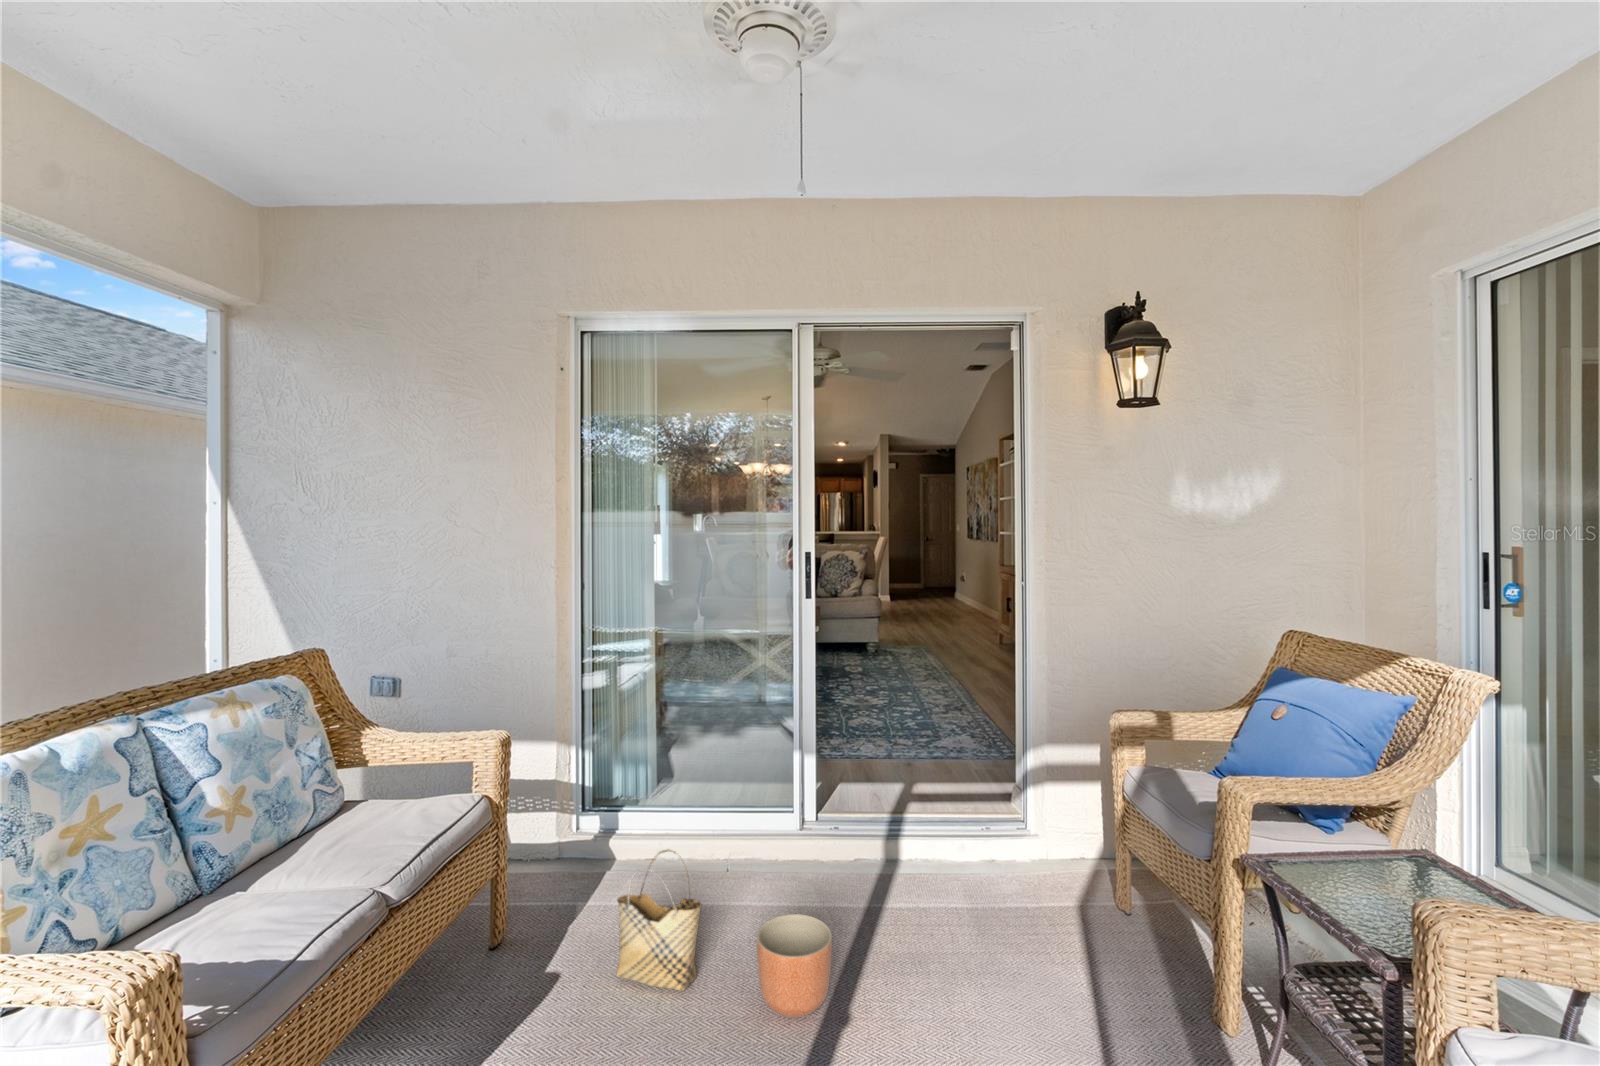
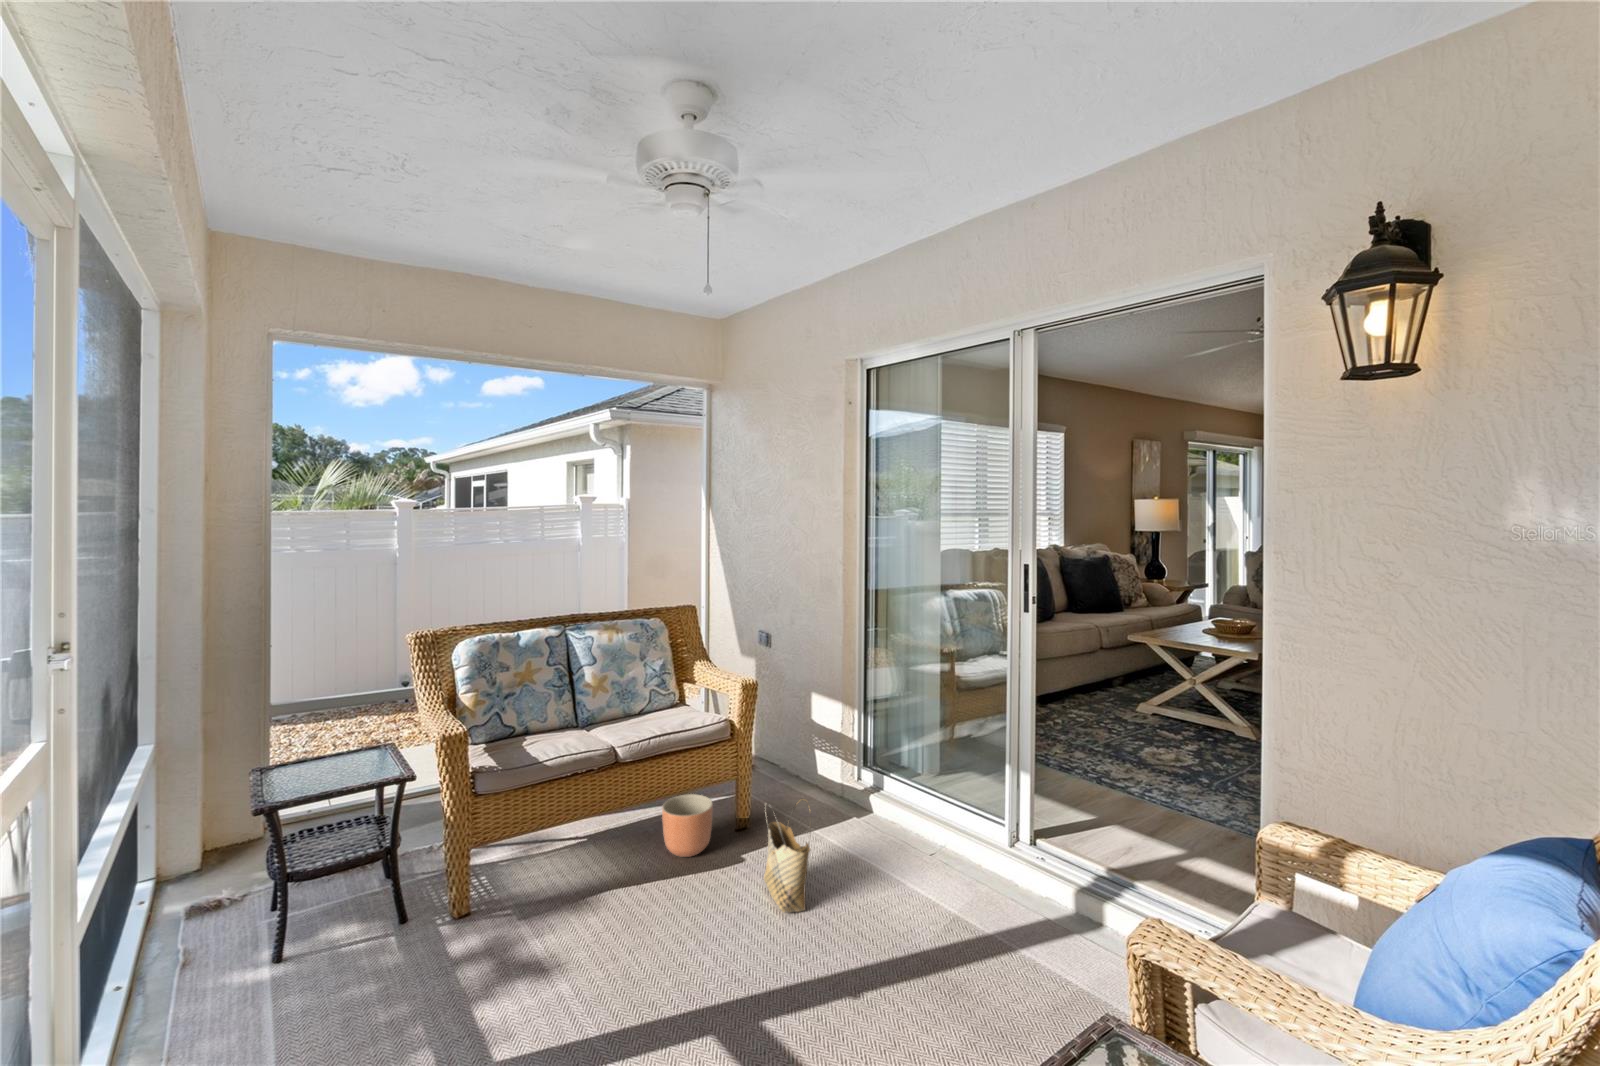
planter: present [757,914,832,1018] -> present [662,794,713,857]

